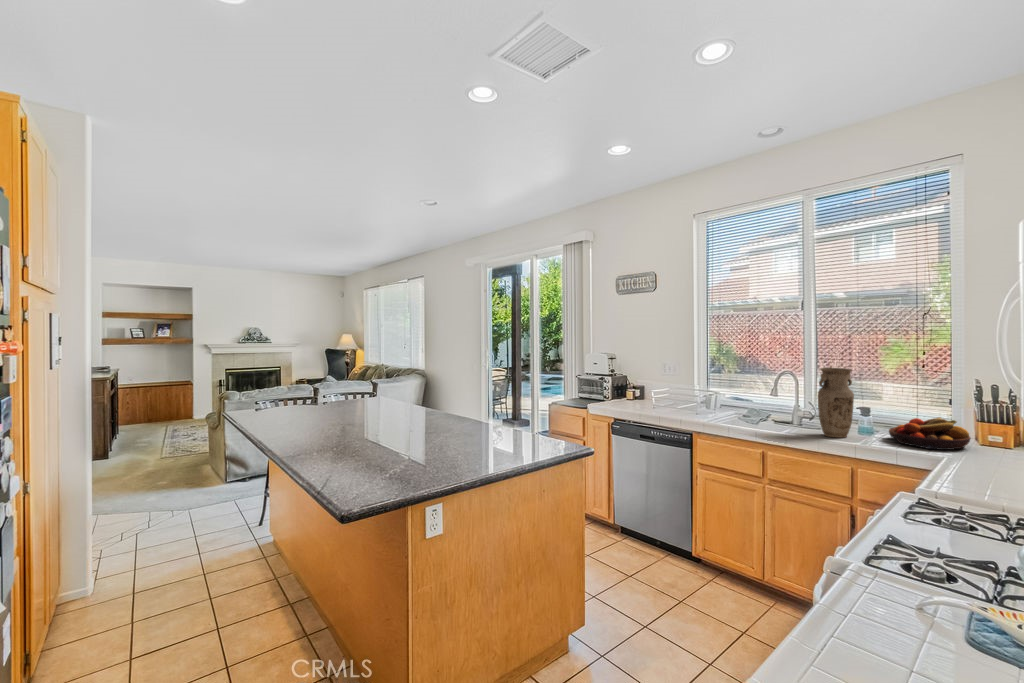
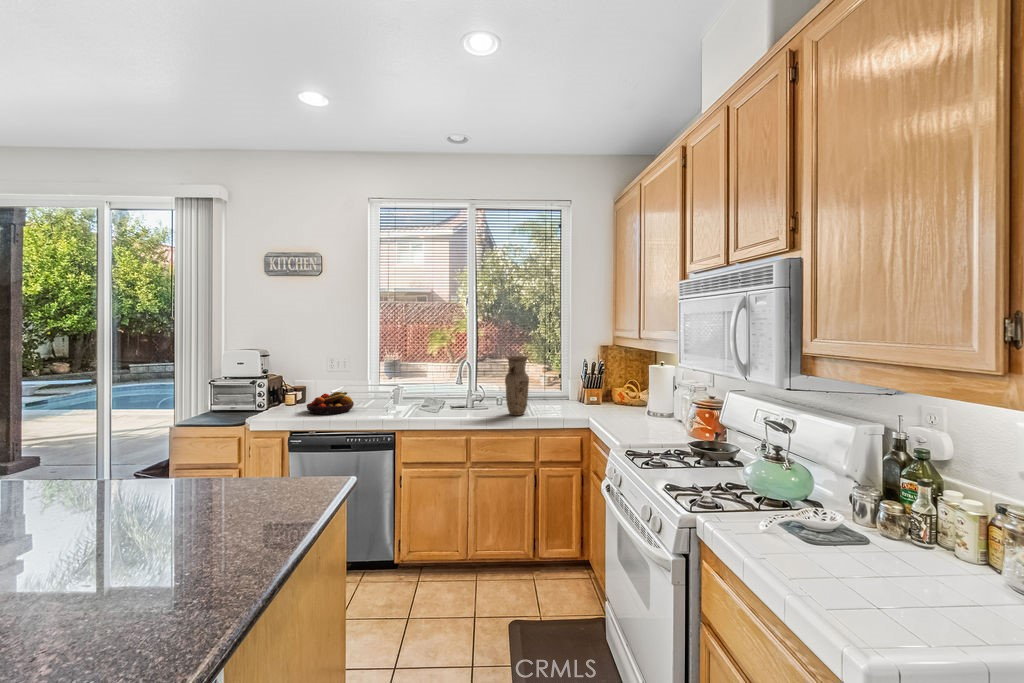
fruit bowl: present [889,417,971,450] -> present [306,391,354,415]

